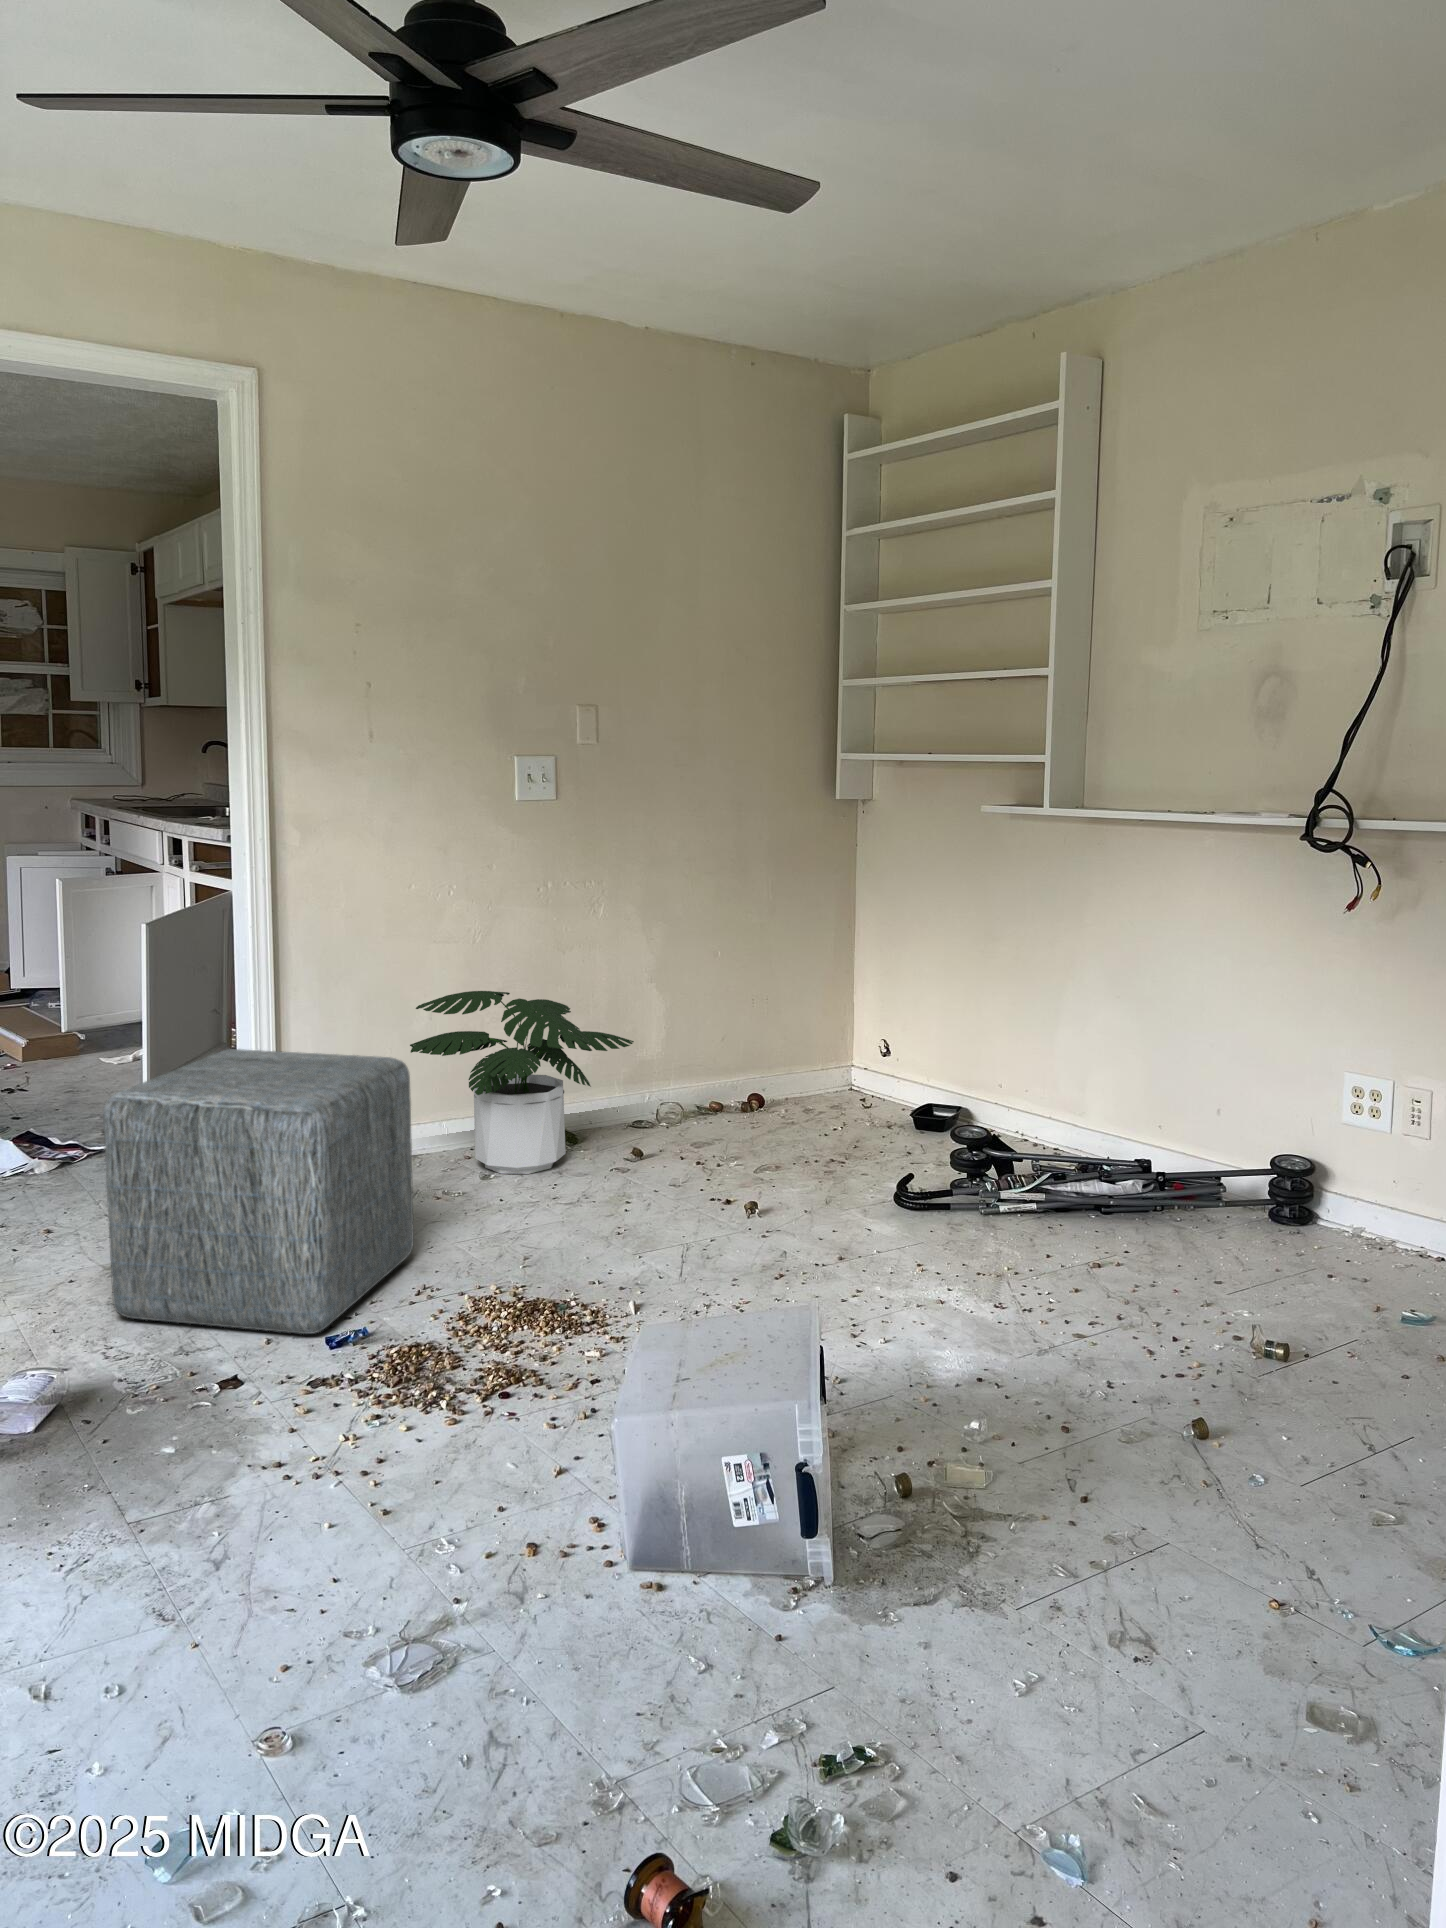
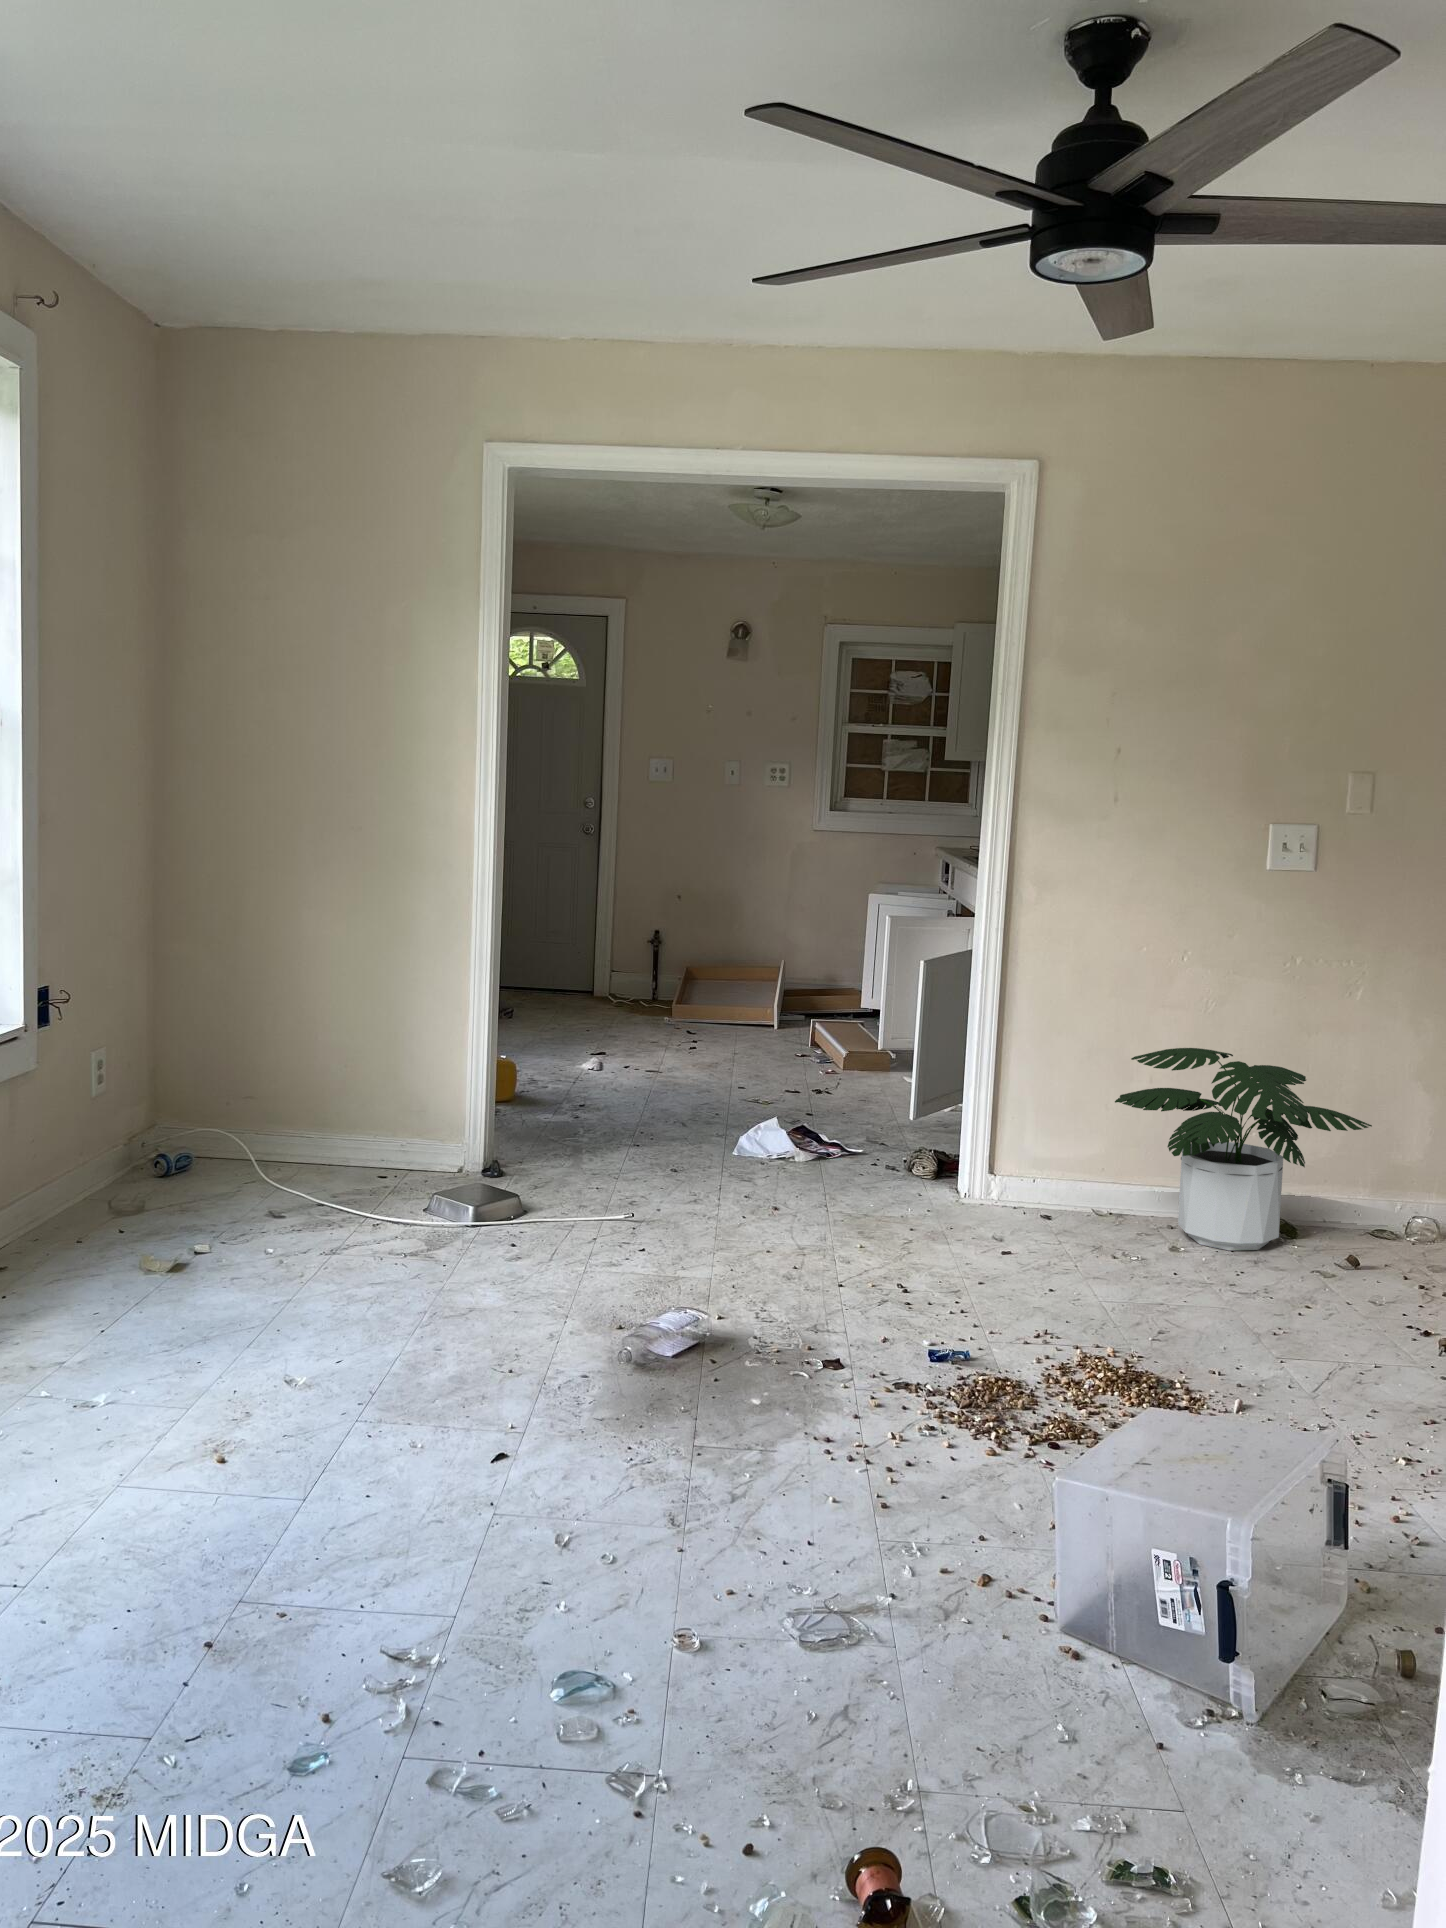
ottoman: present [103,1049,414,1334] -> none [778,1072,1061,1346]

